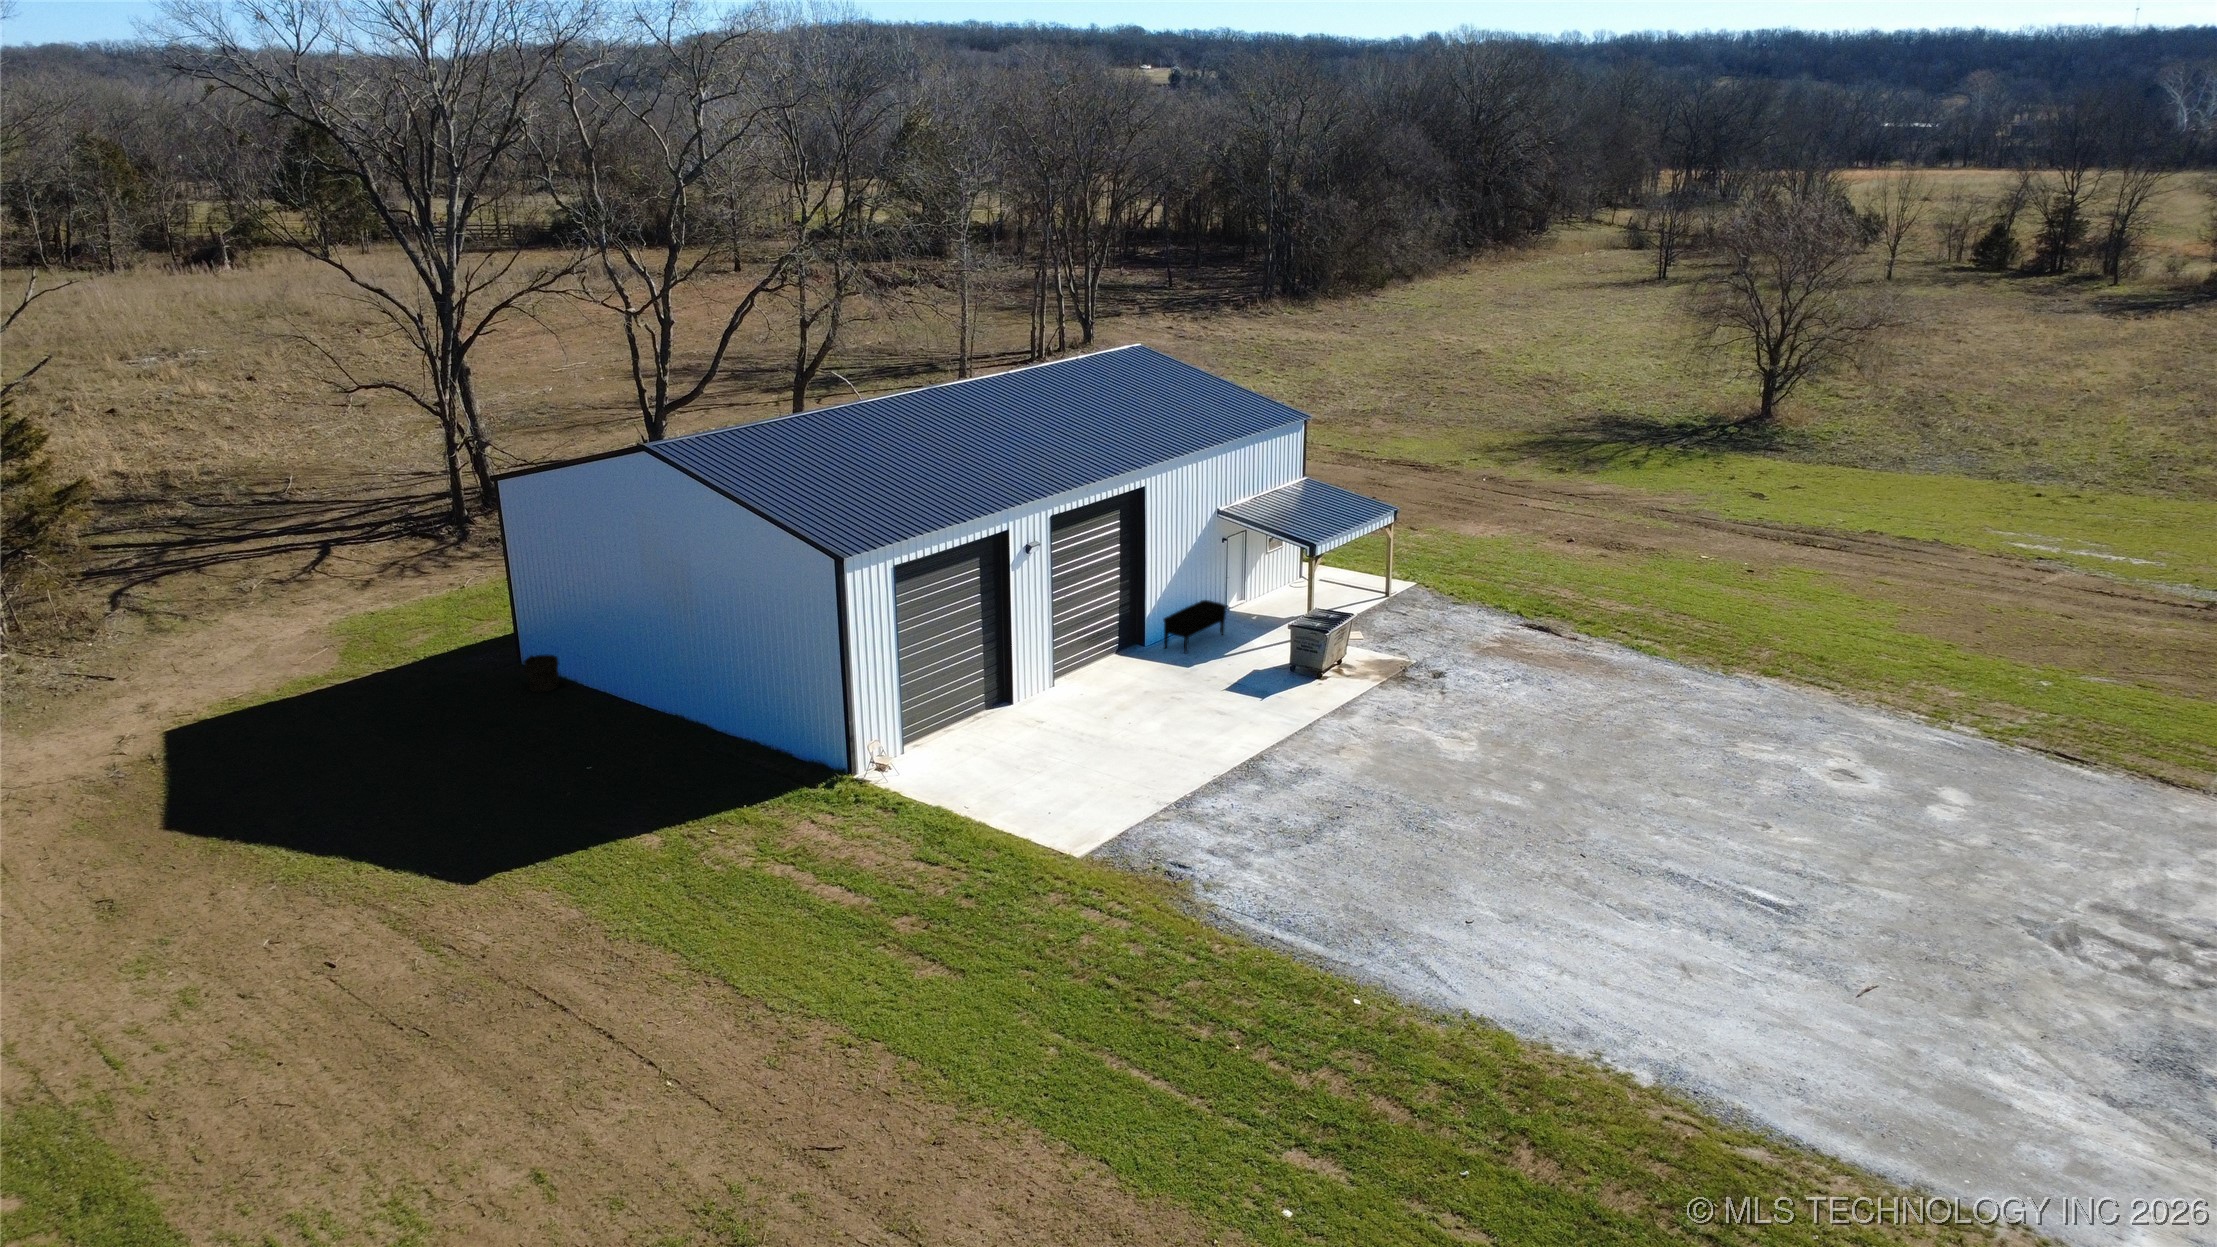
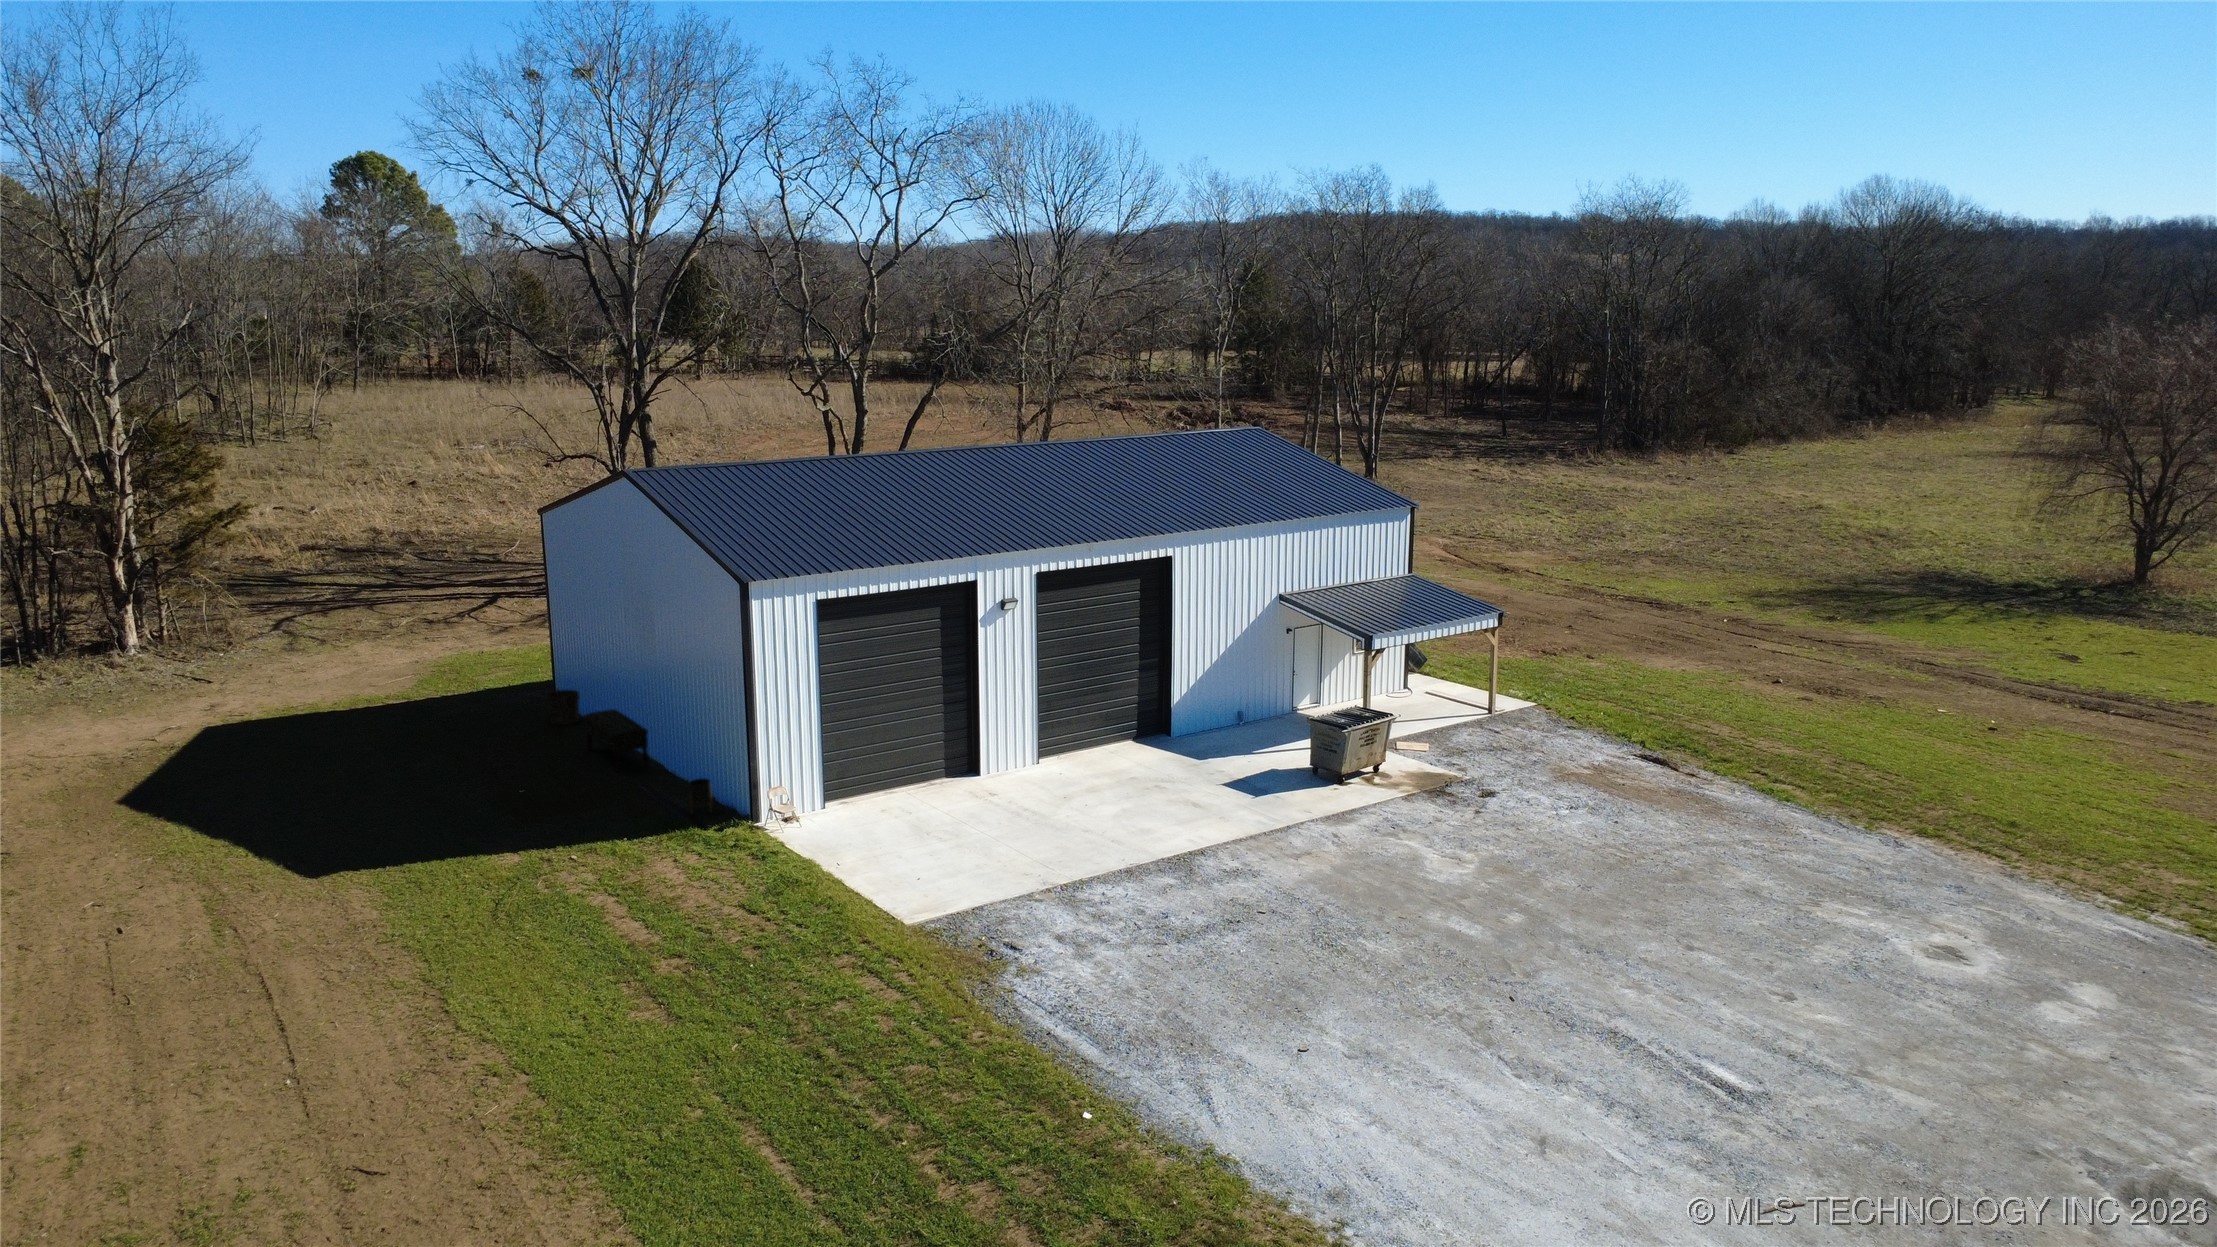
bench: present [1163,600,1226,653] -> present [584,709,648,772]
planter: none [764,739,790,775] -> present [689,778,713,813]

